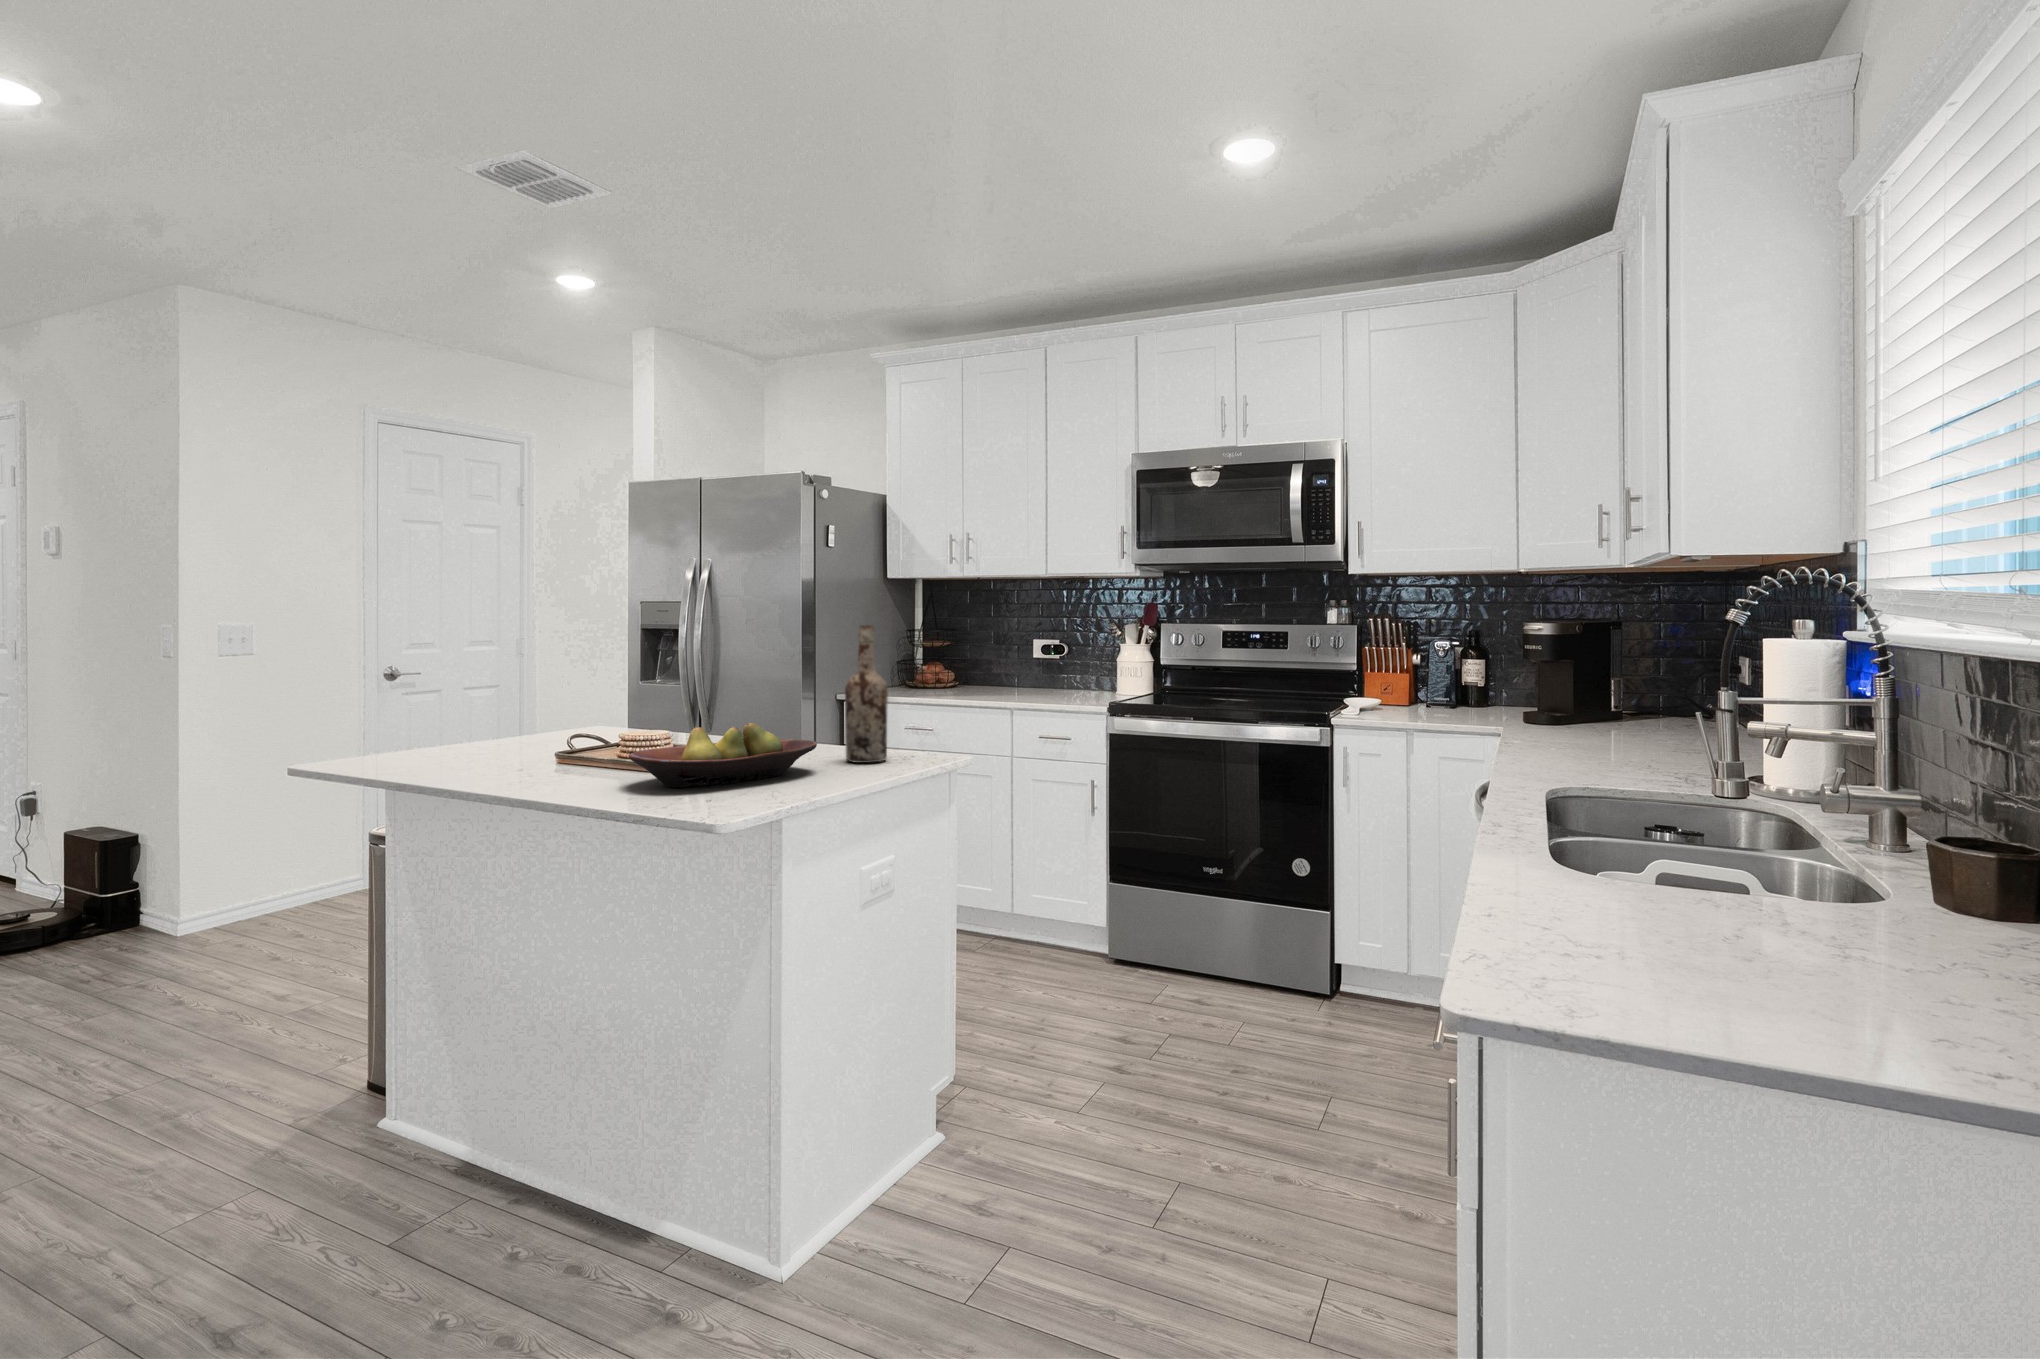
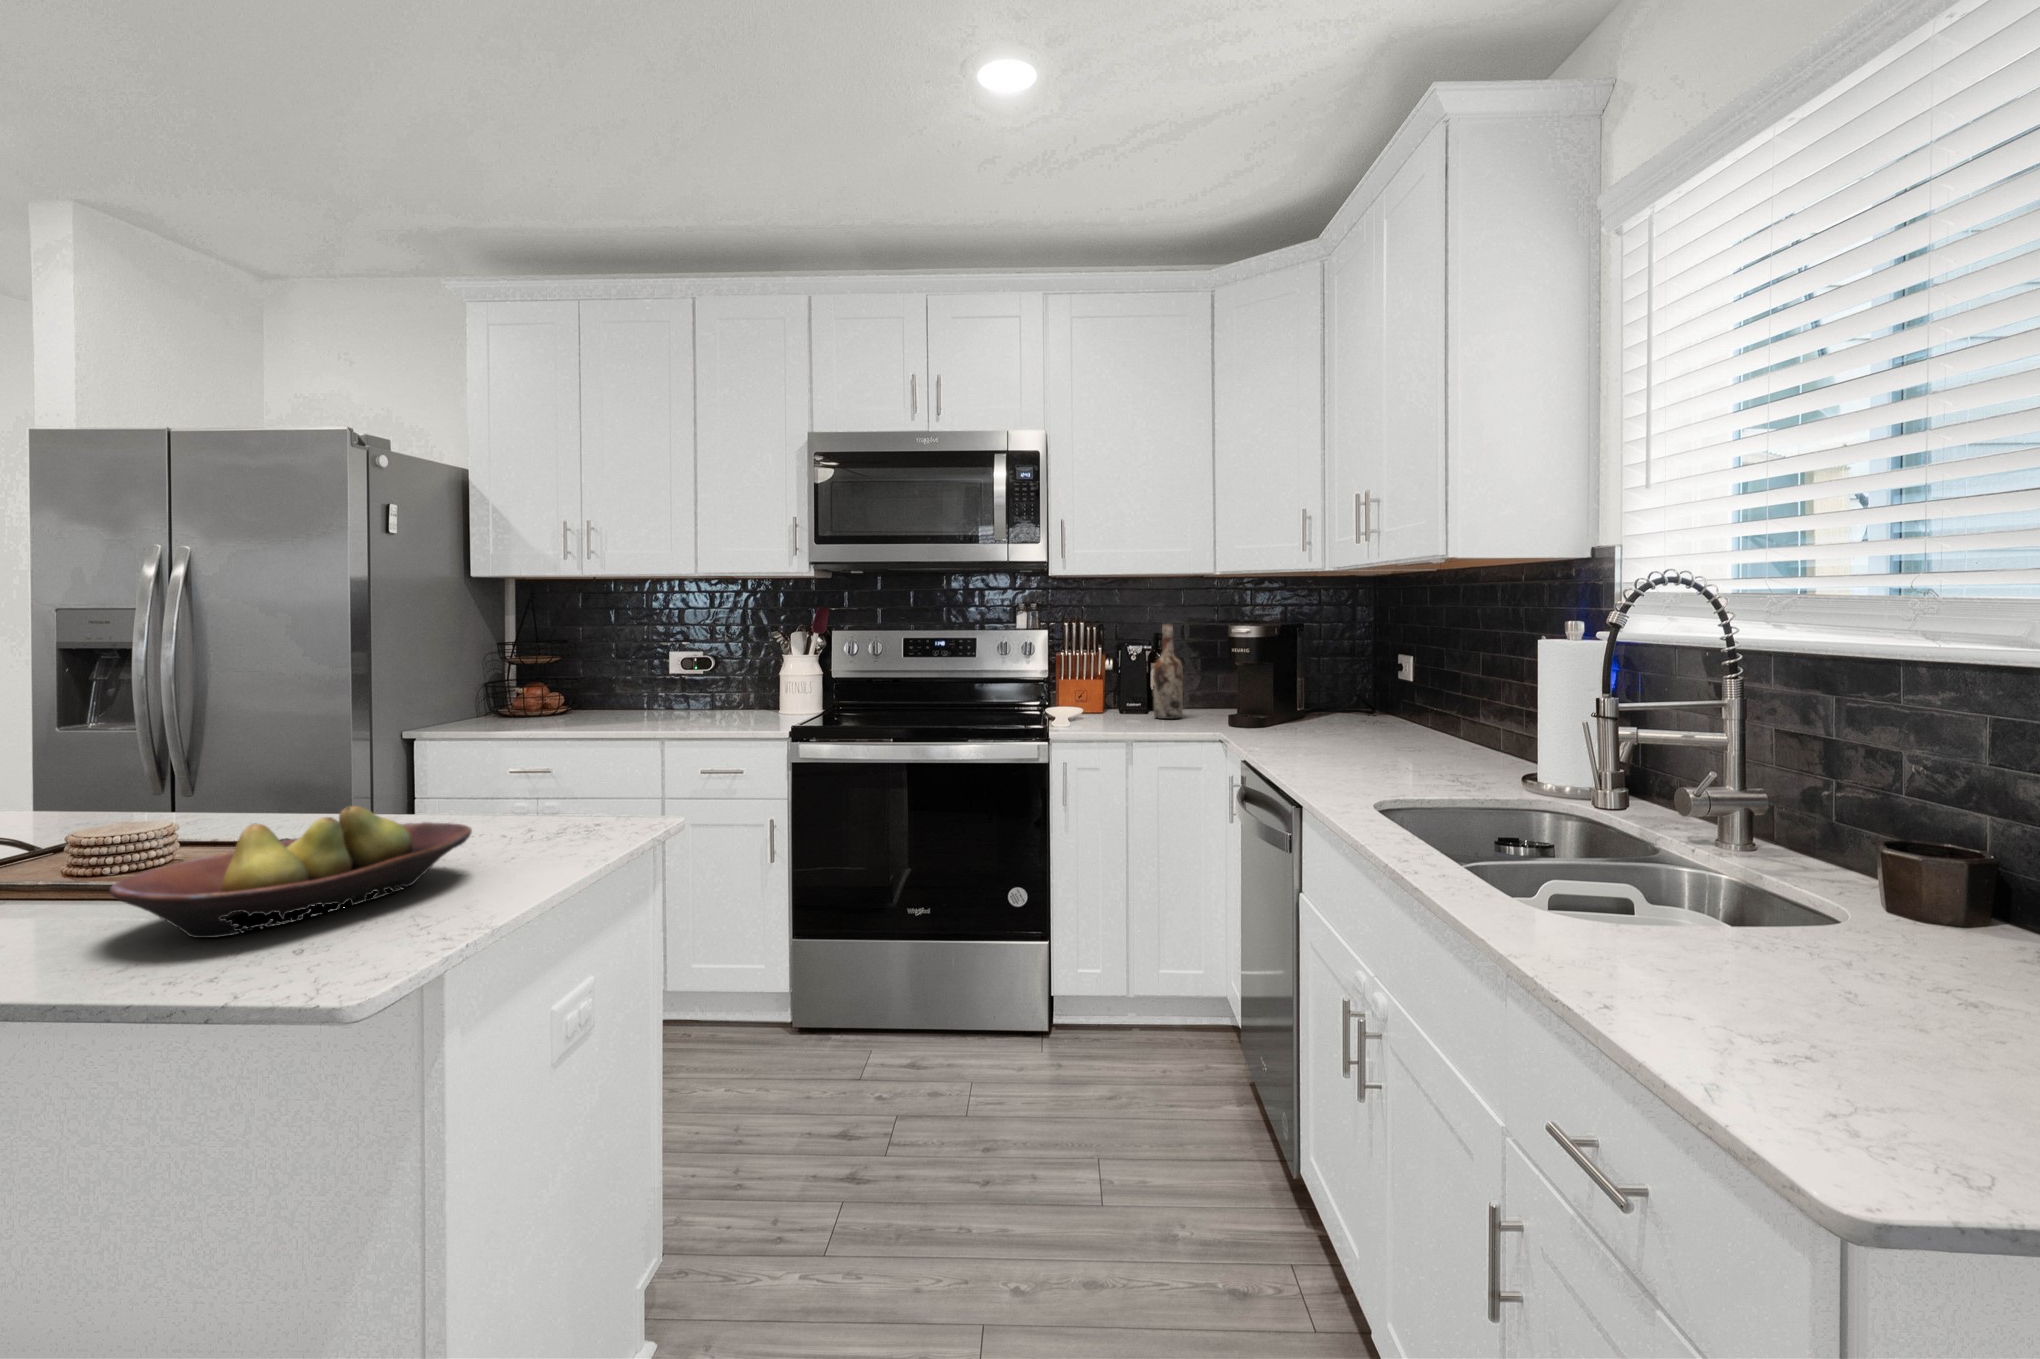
wine bottle: present [845,625,888,763] -> present [1153,623,1183,719]

